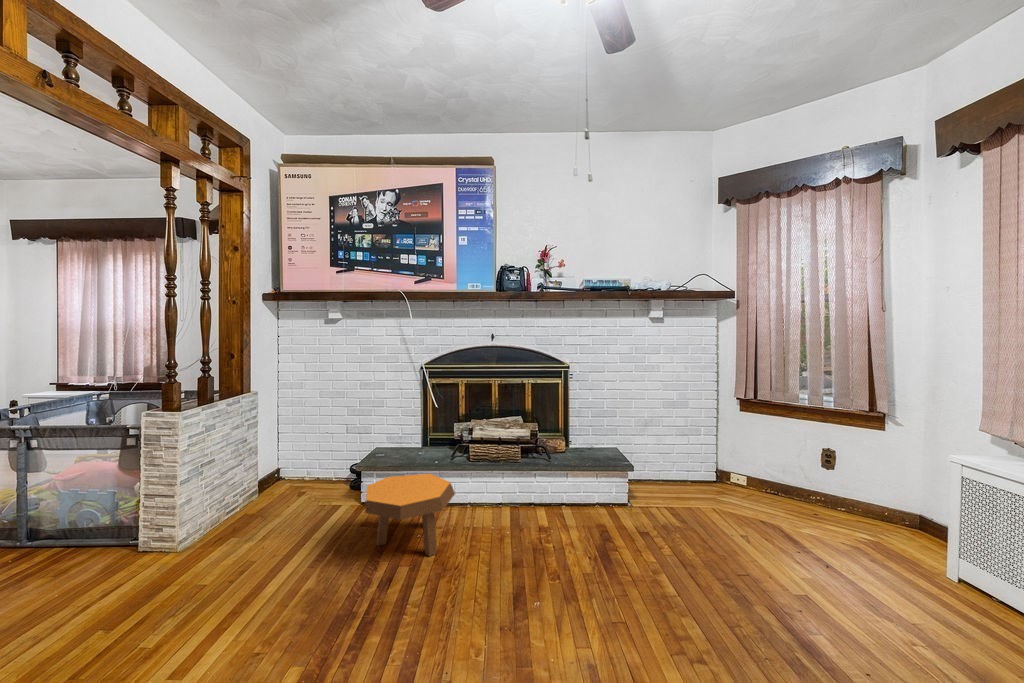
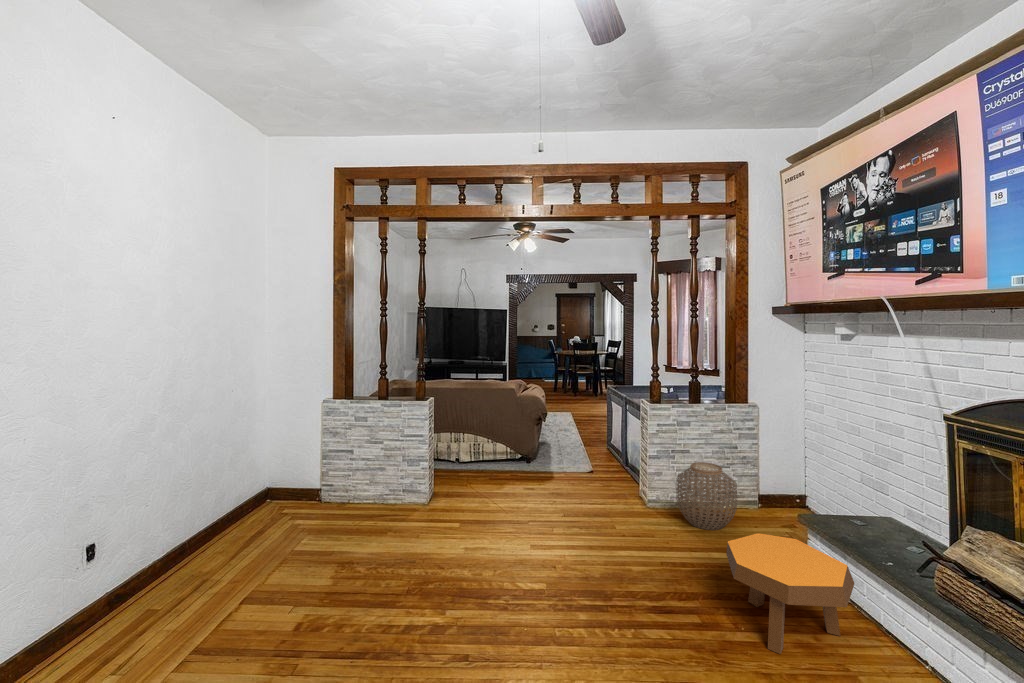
woven basket: none [211,457,286,535] -> present [676,462,737,530]

